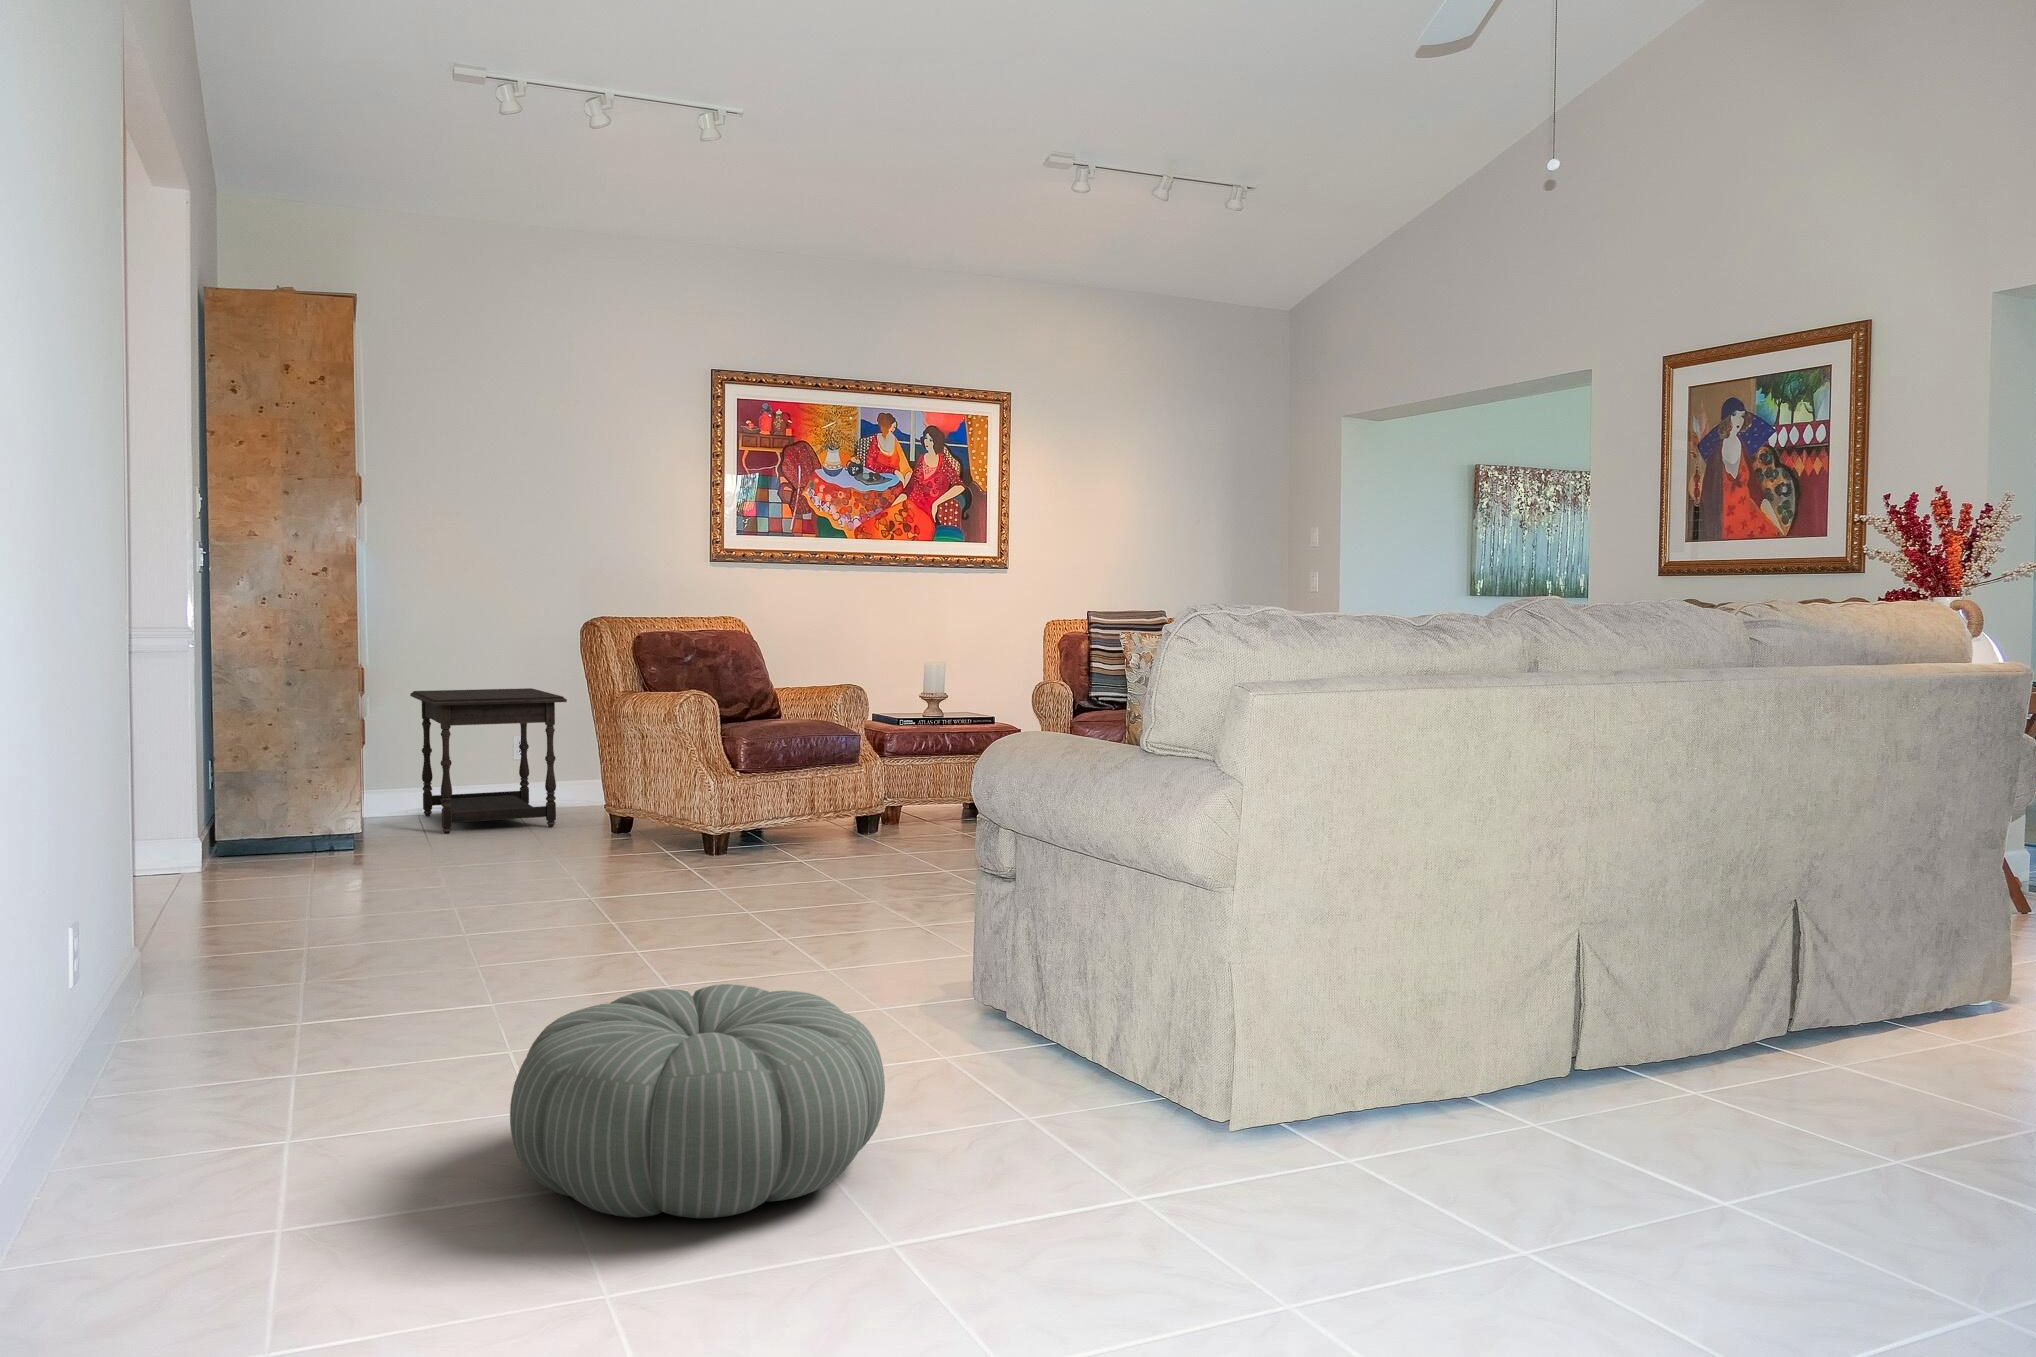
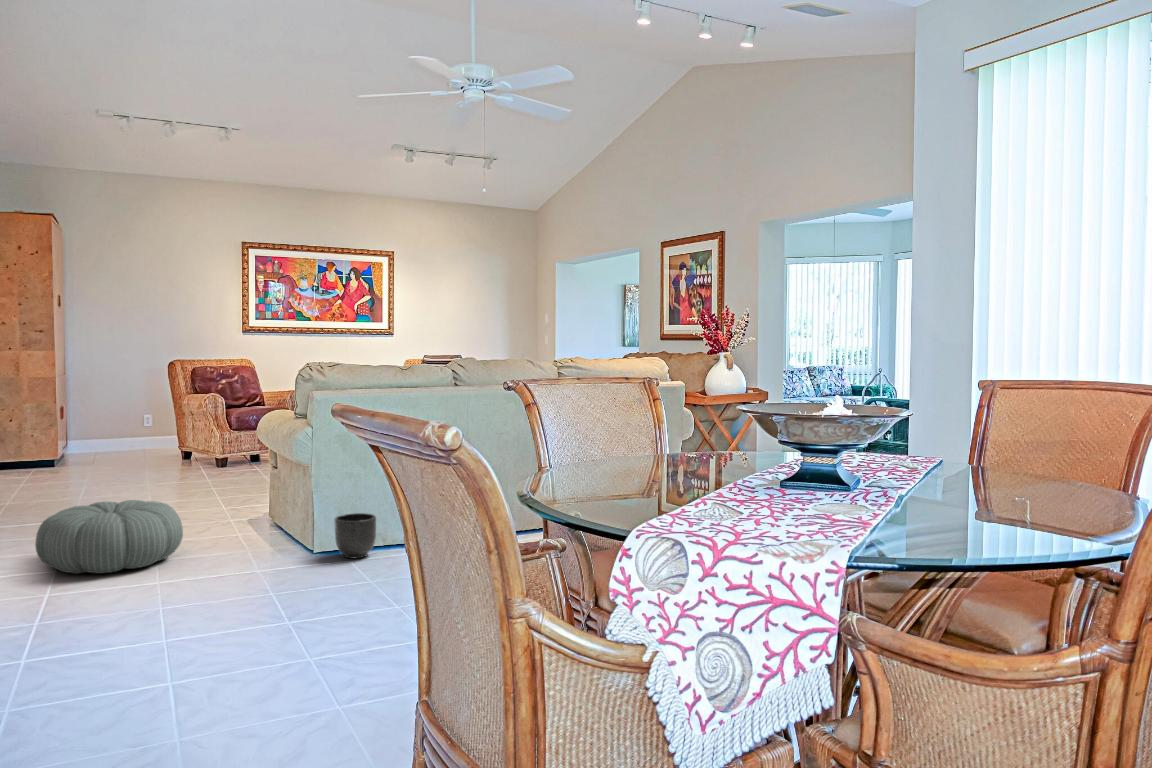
side table: present [410,688,567,834] -> none [93,391,163,458]
planter: none [1304,1031,1422,1168] -> present [334,513,376,558]

